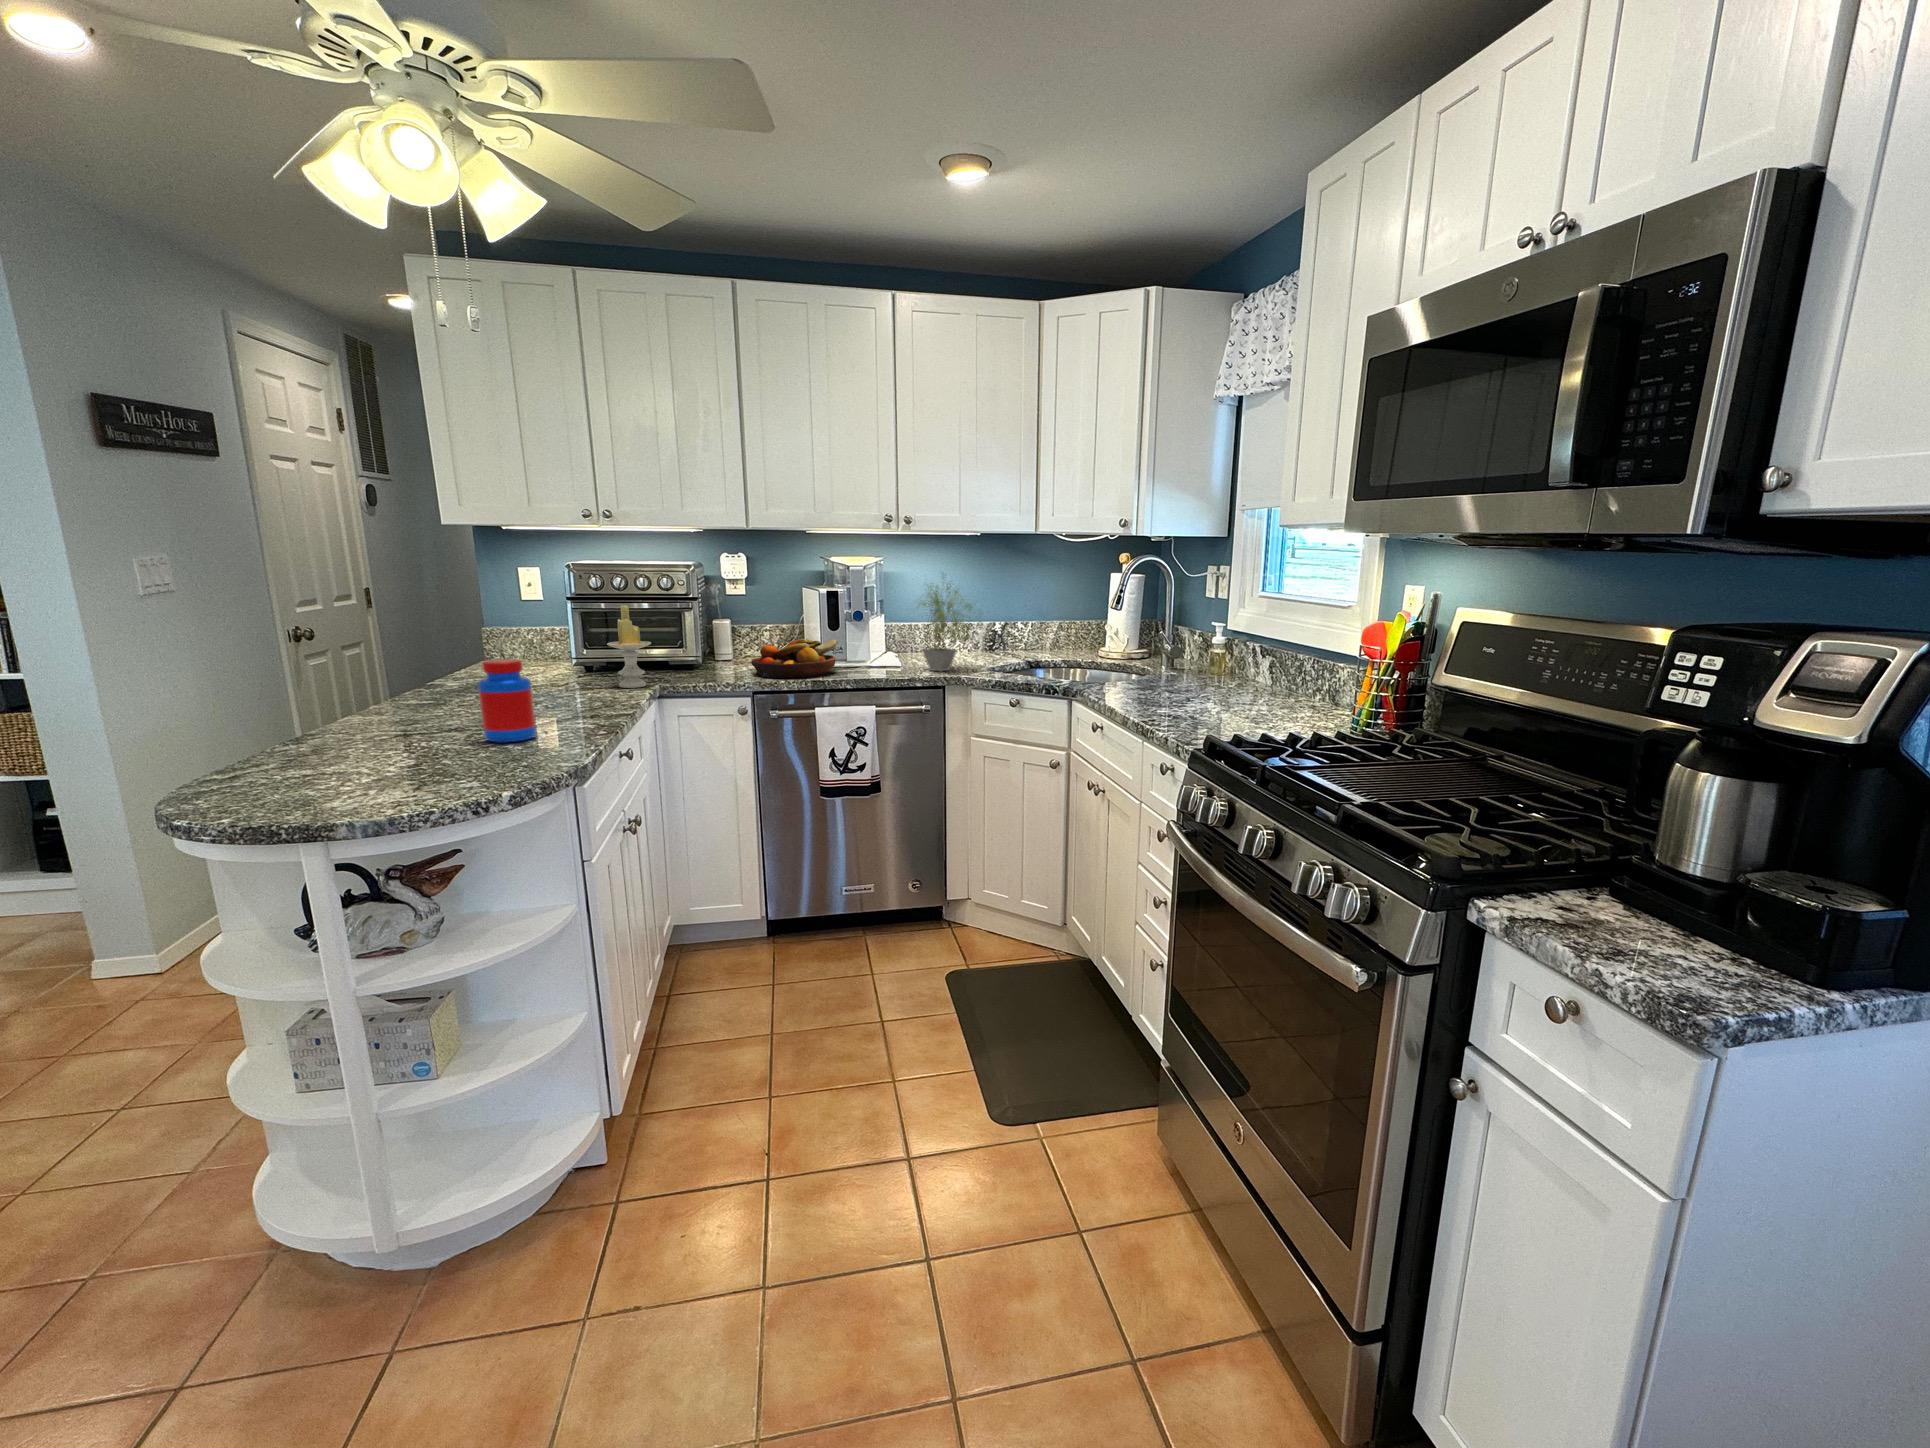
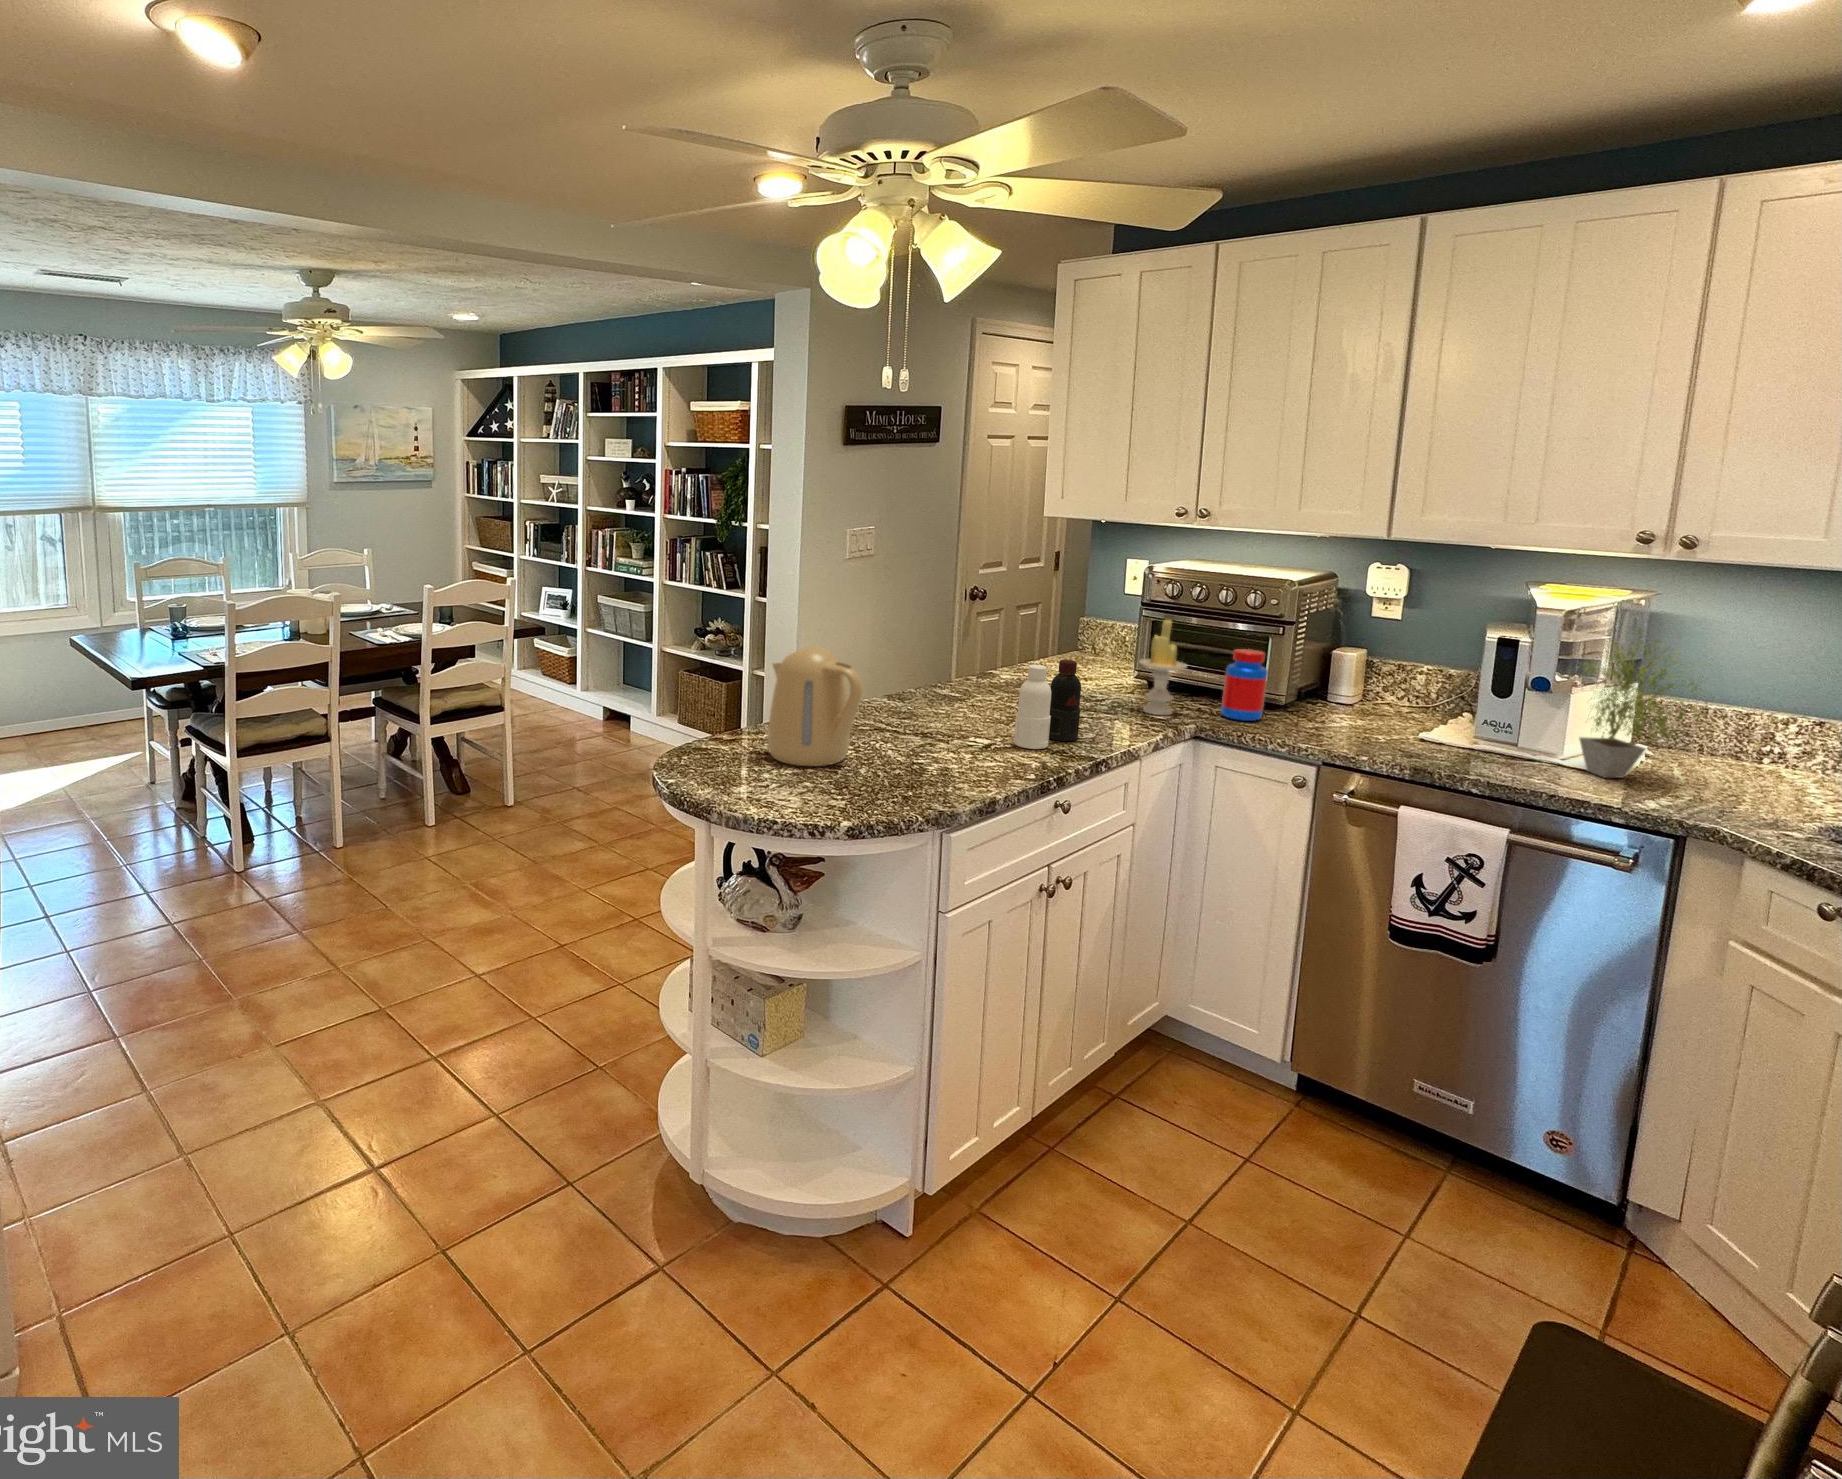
fruit bowl: present [751,639,838,678] -> none [1315,689,1449,744]
bottle: none [550,641,602,723] -> present [1014,660,1081,749]
kettle: none [285,647,432,776] -> present [767,646,862,766]
jar: present [478,659,536,743] -> present [1221,649,1268,721]

